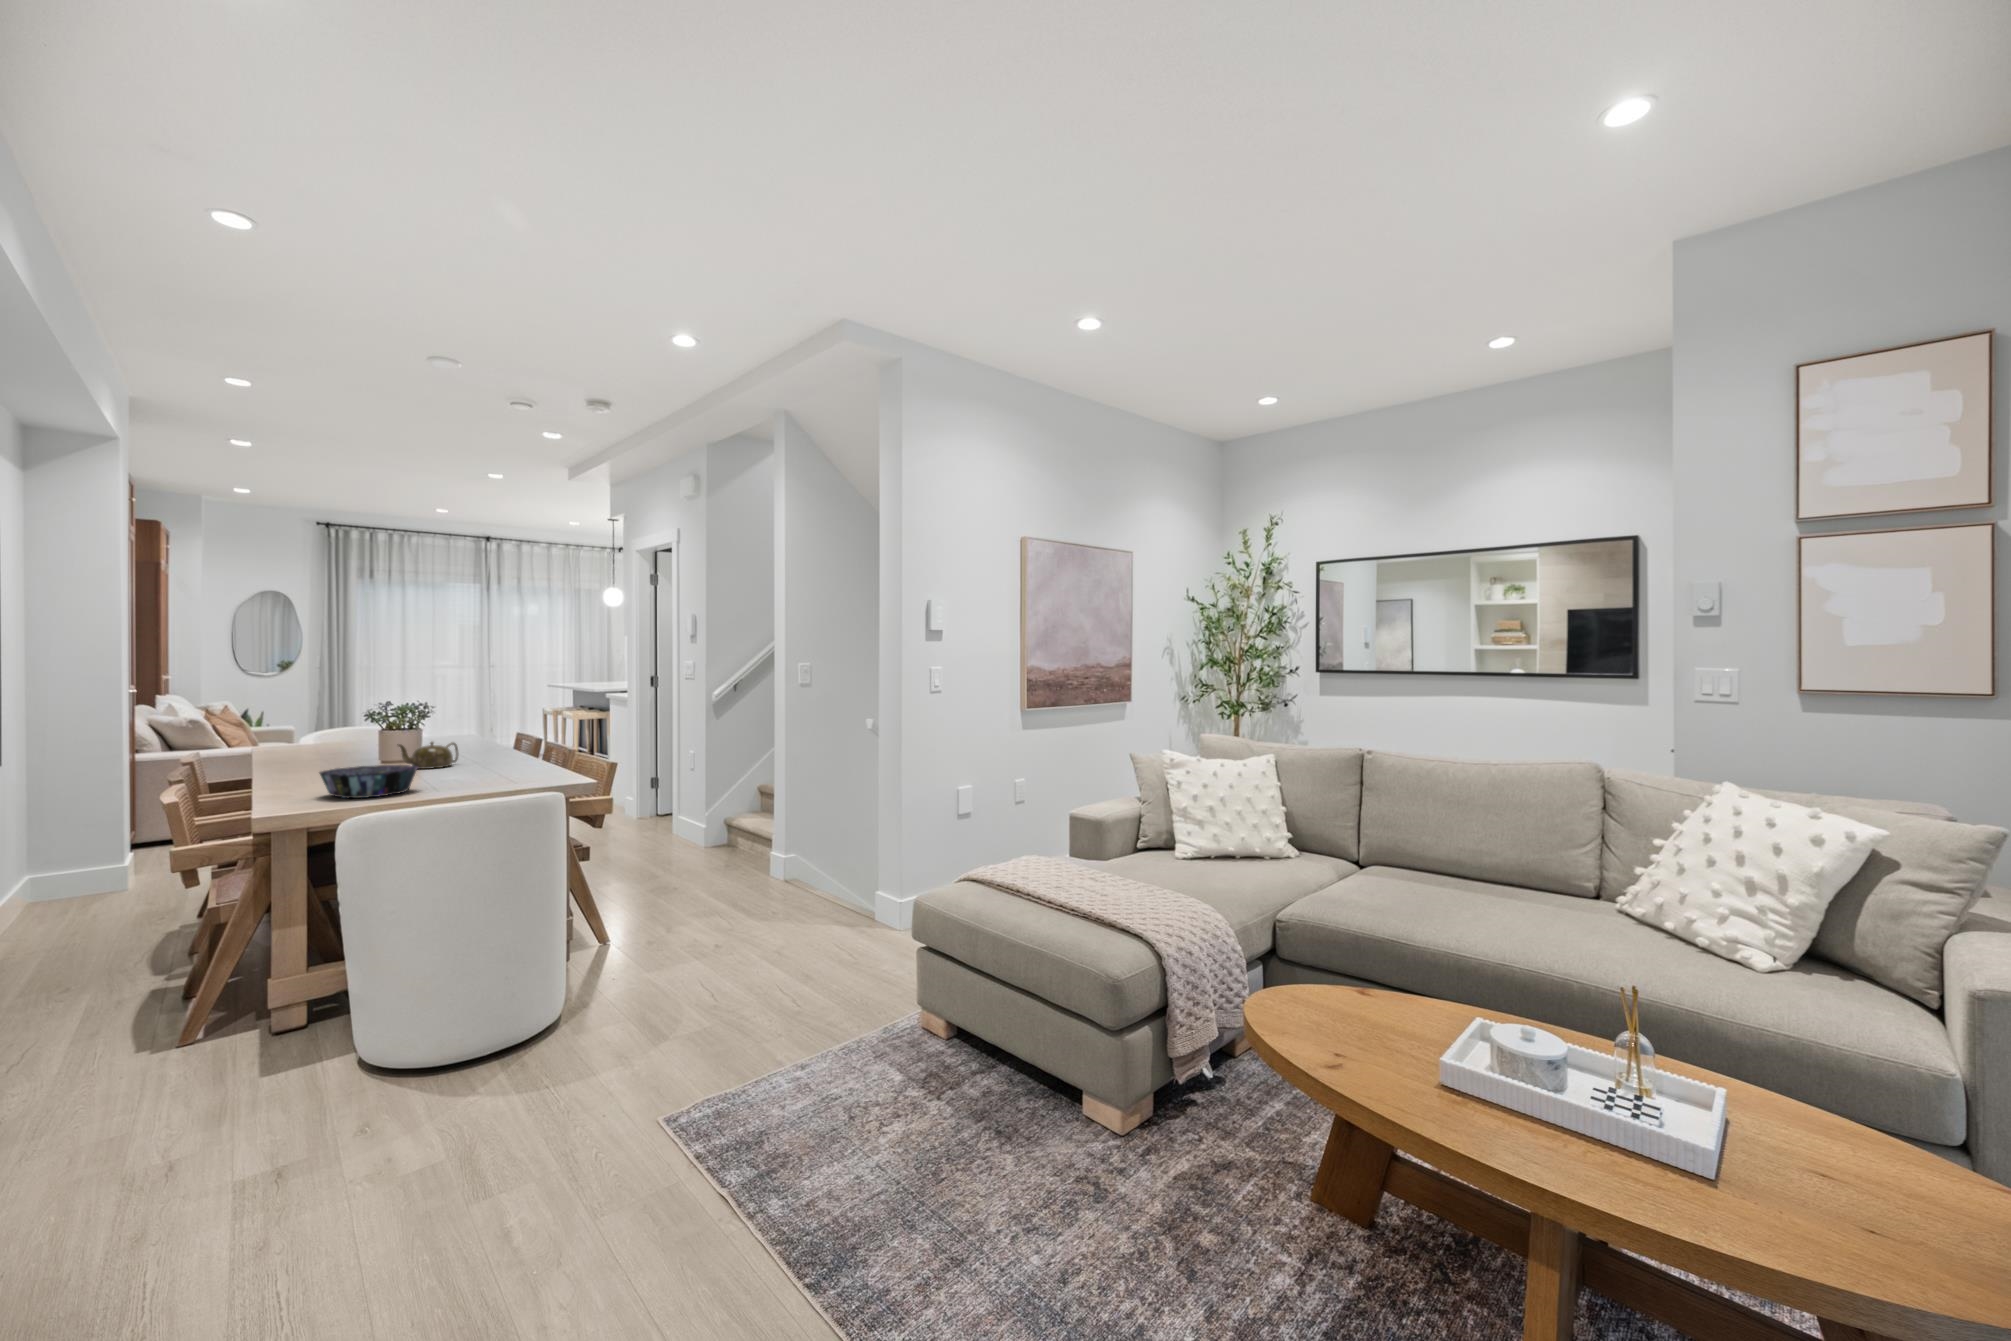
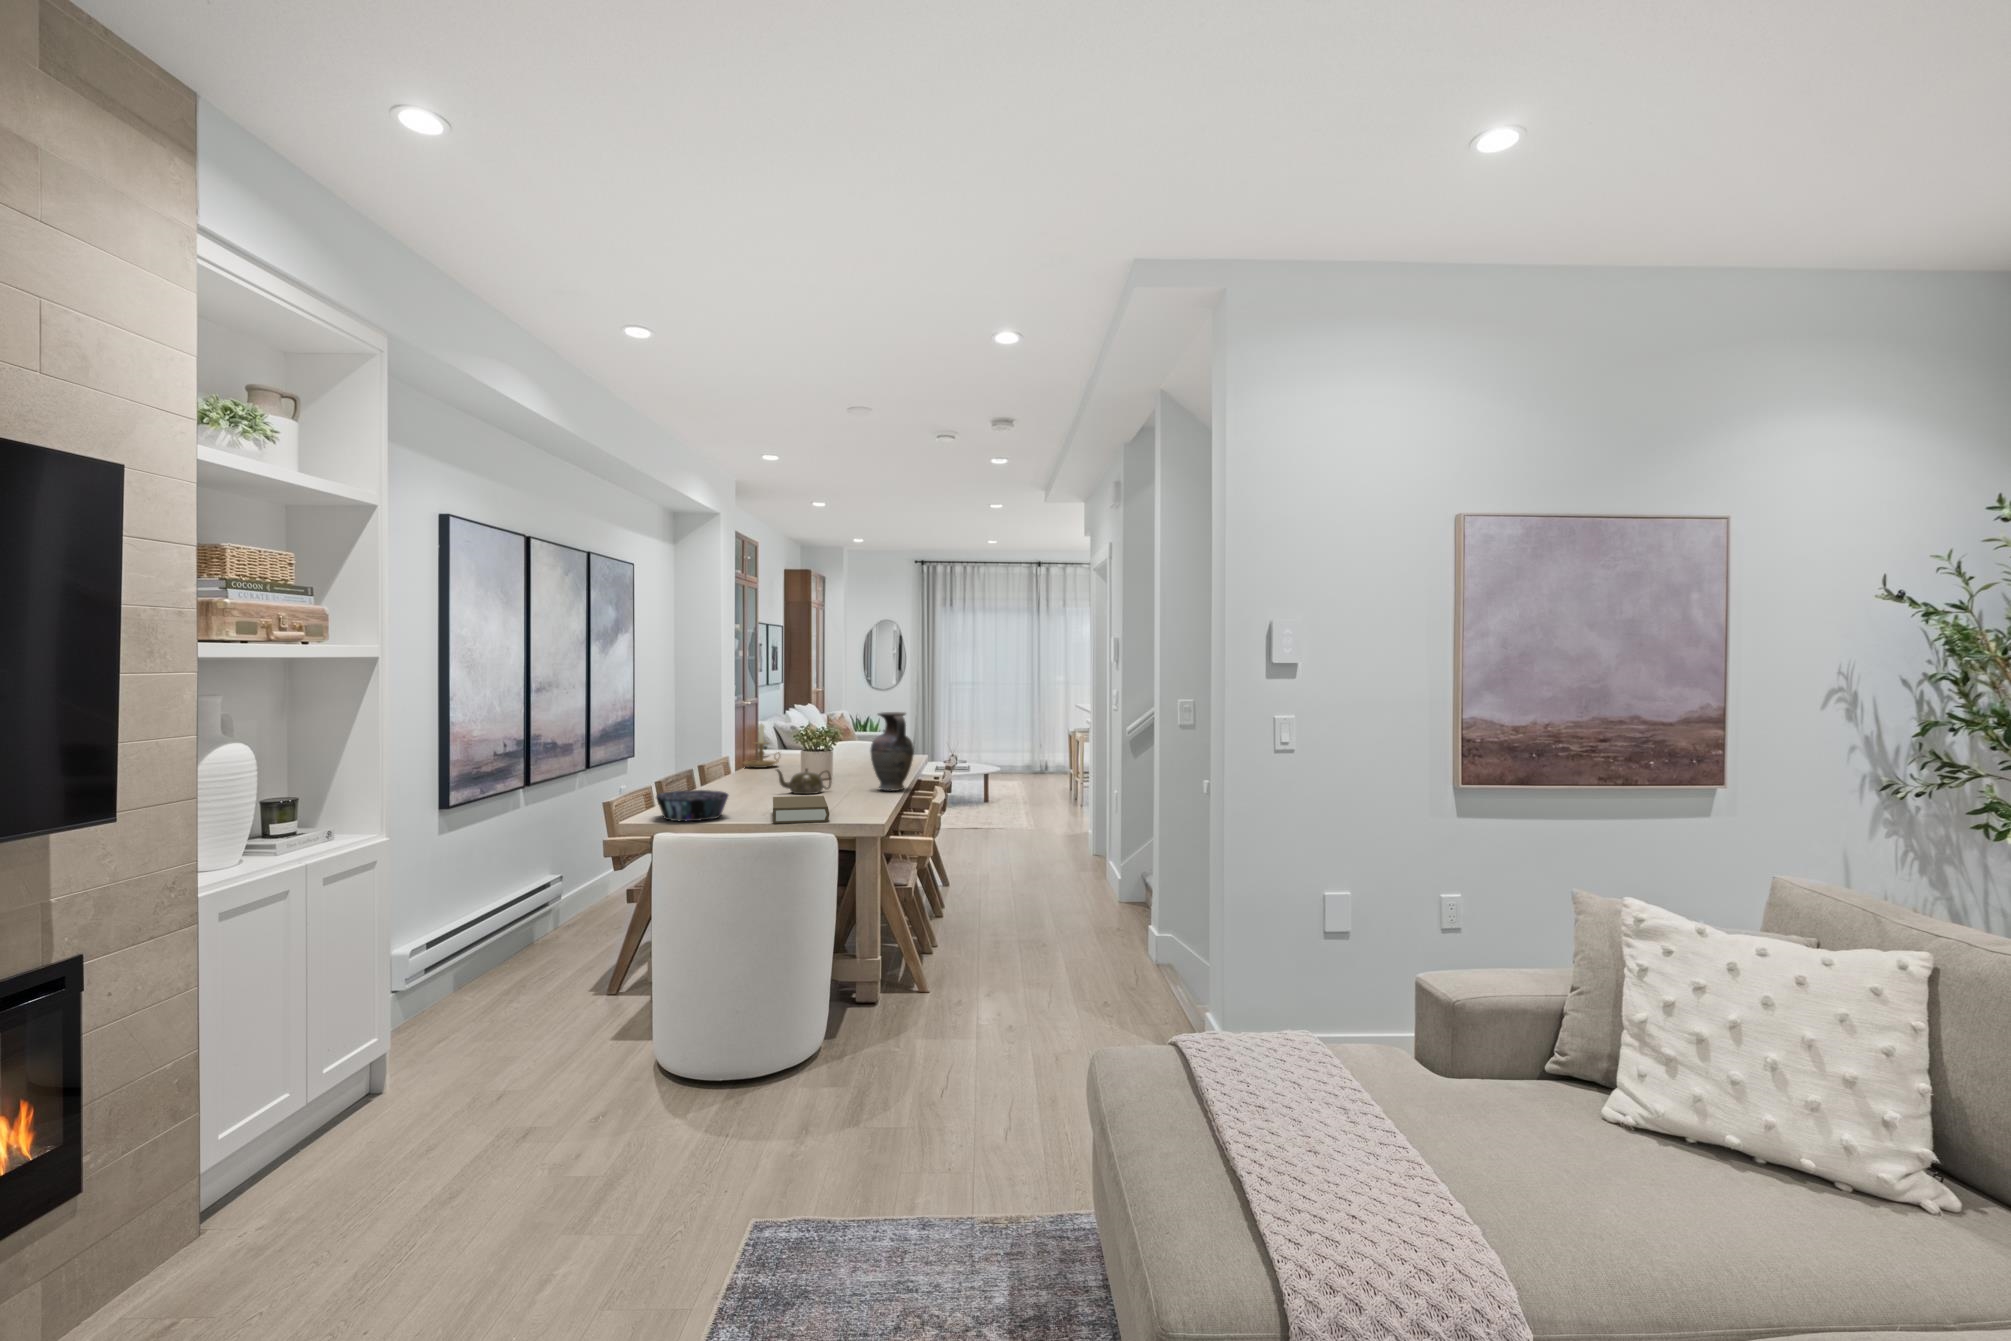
vase: none [500,681,549,758] -> present [870,712,914,791]
candle holder: none [247,703,303,756] -> present [744,724,780,768]
book: none [453,761,546,788] -> present [773,796,830,823]

